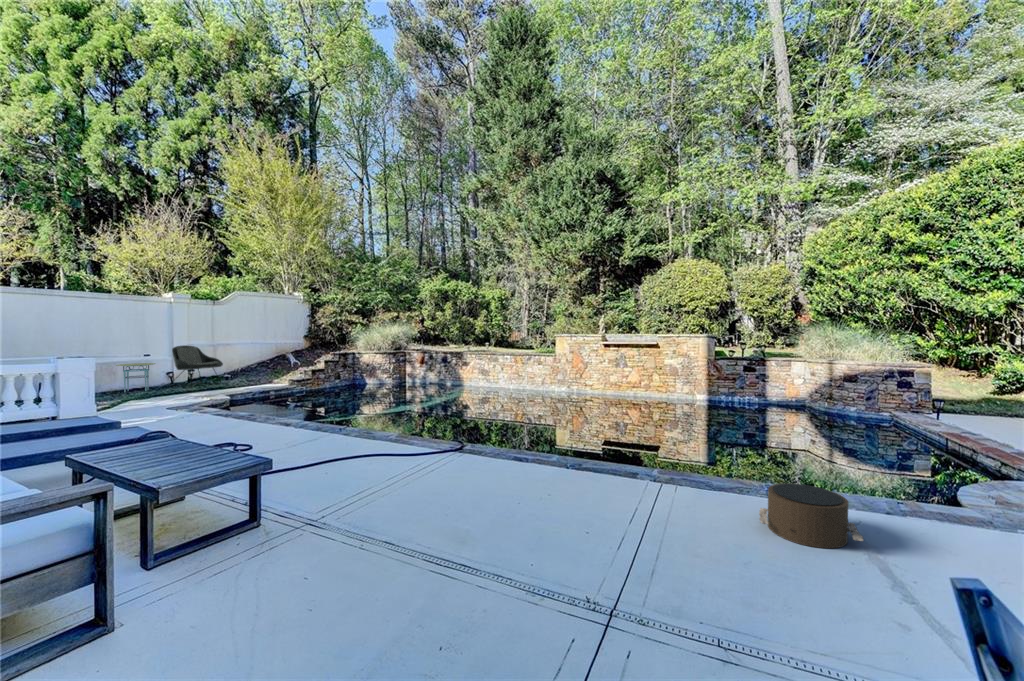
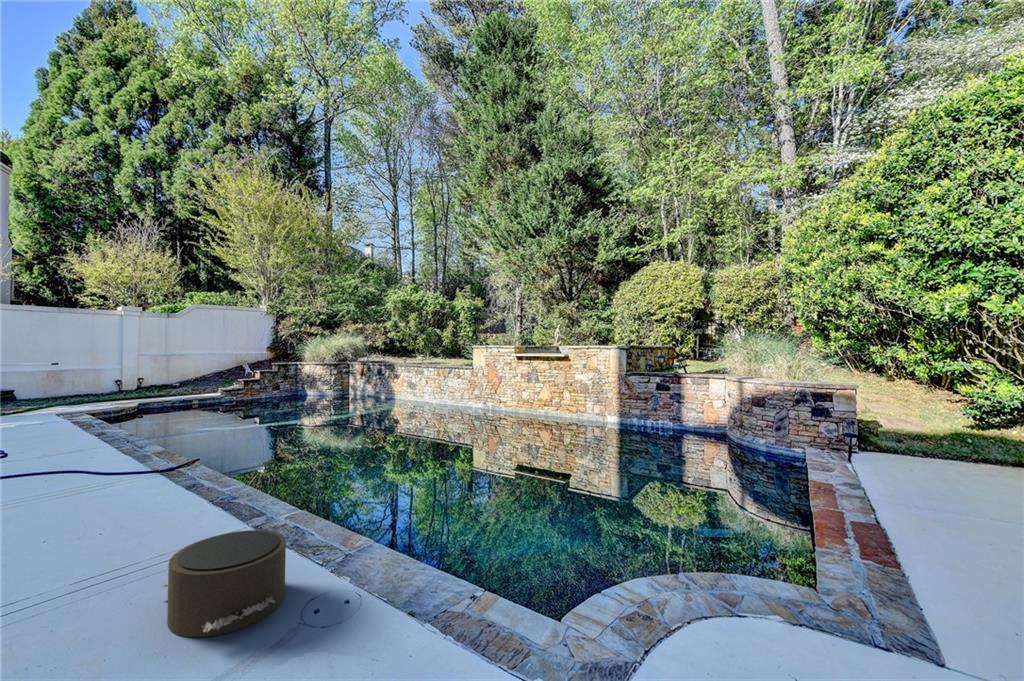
lounge chair: present [170,345,223,387] -> none [115,353,166,393]
side table: present [116,363,155,392] -> none [57,368,97,395]

